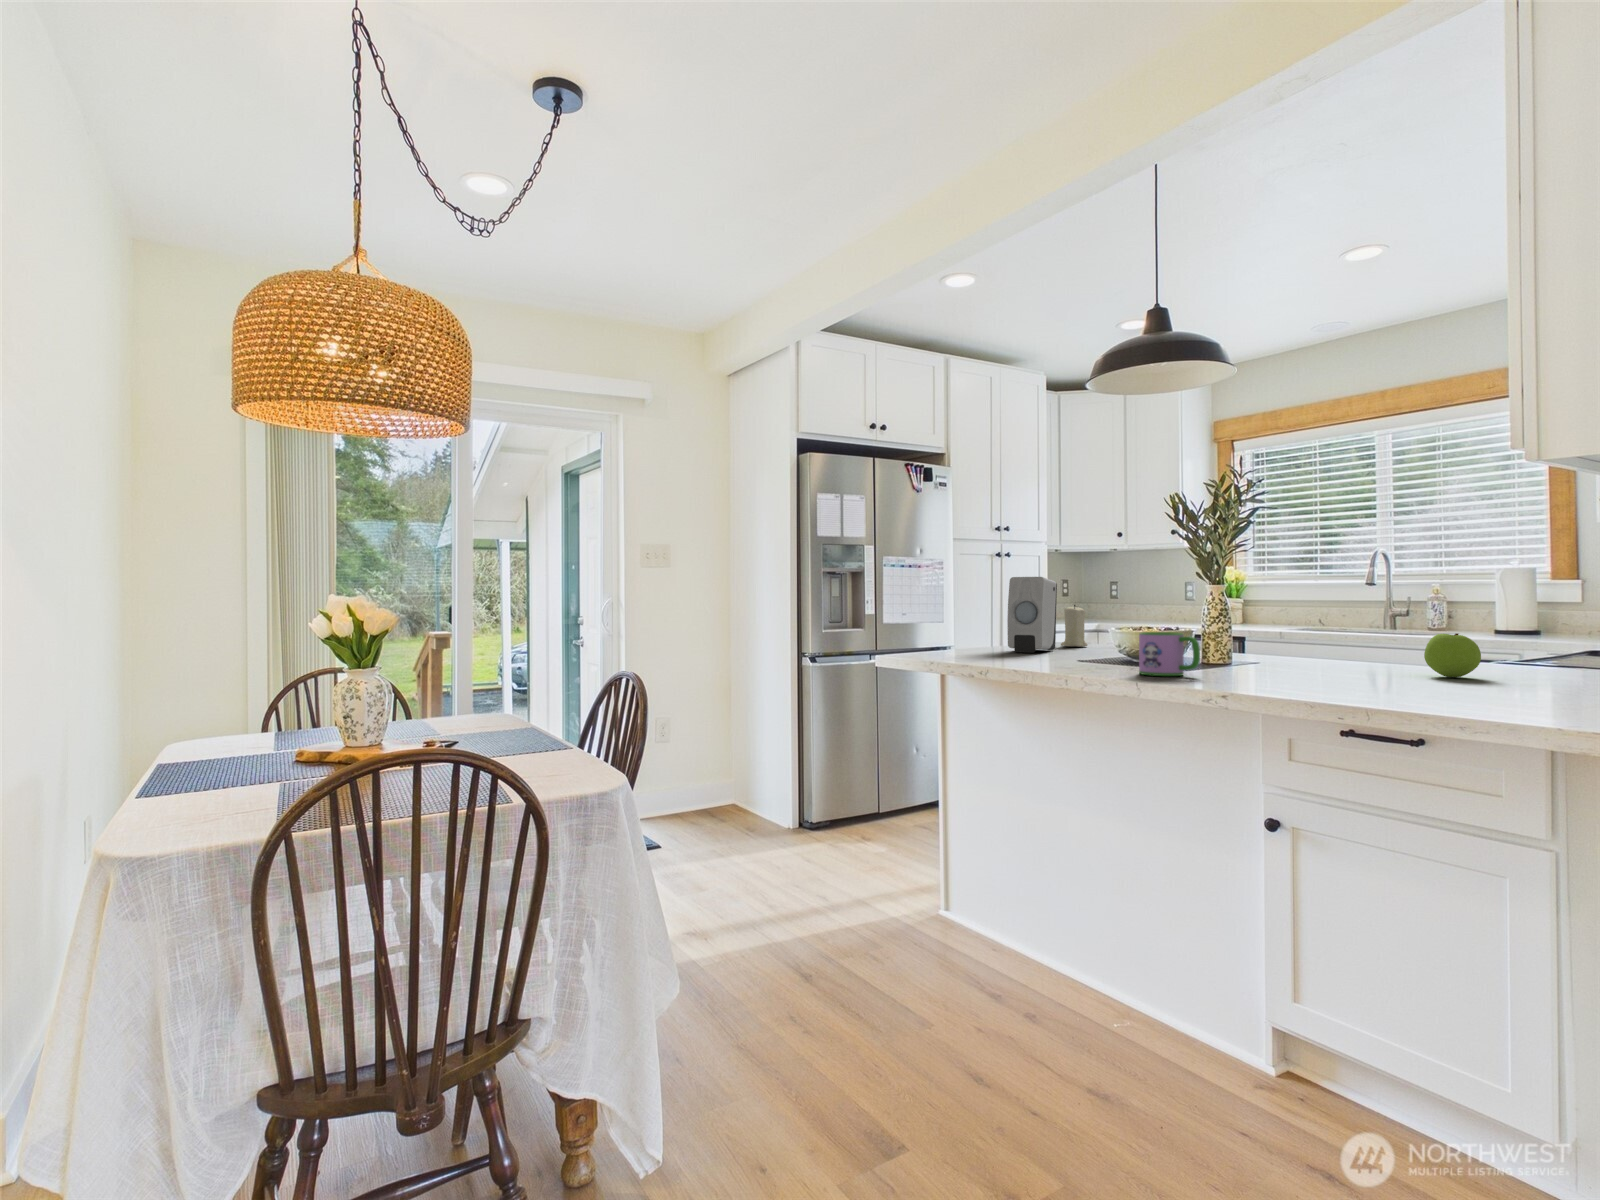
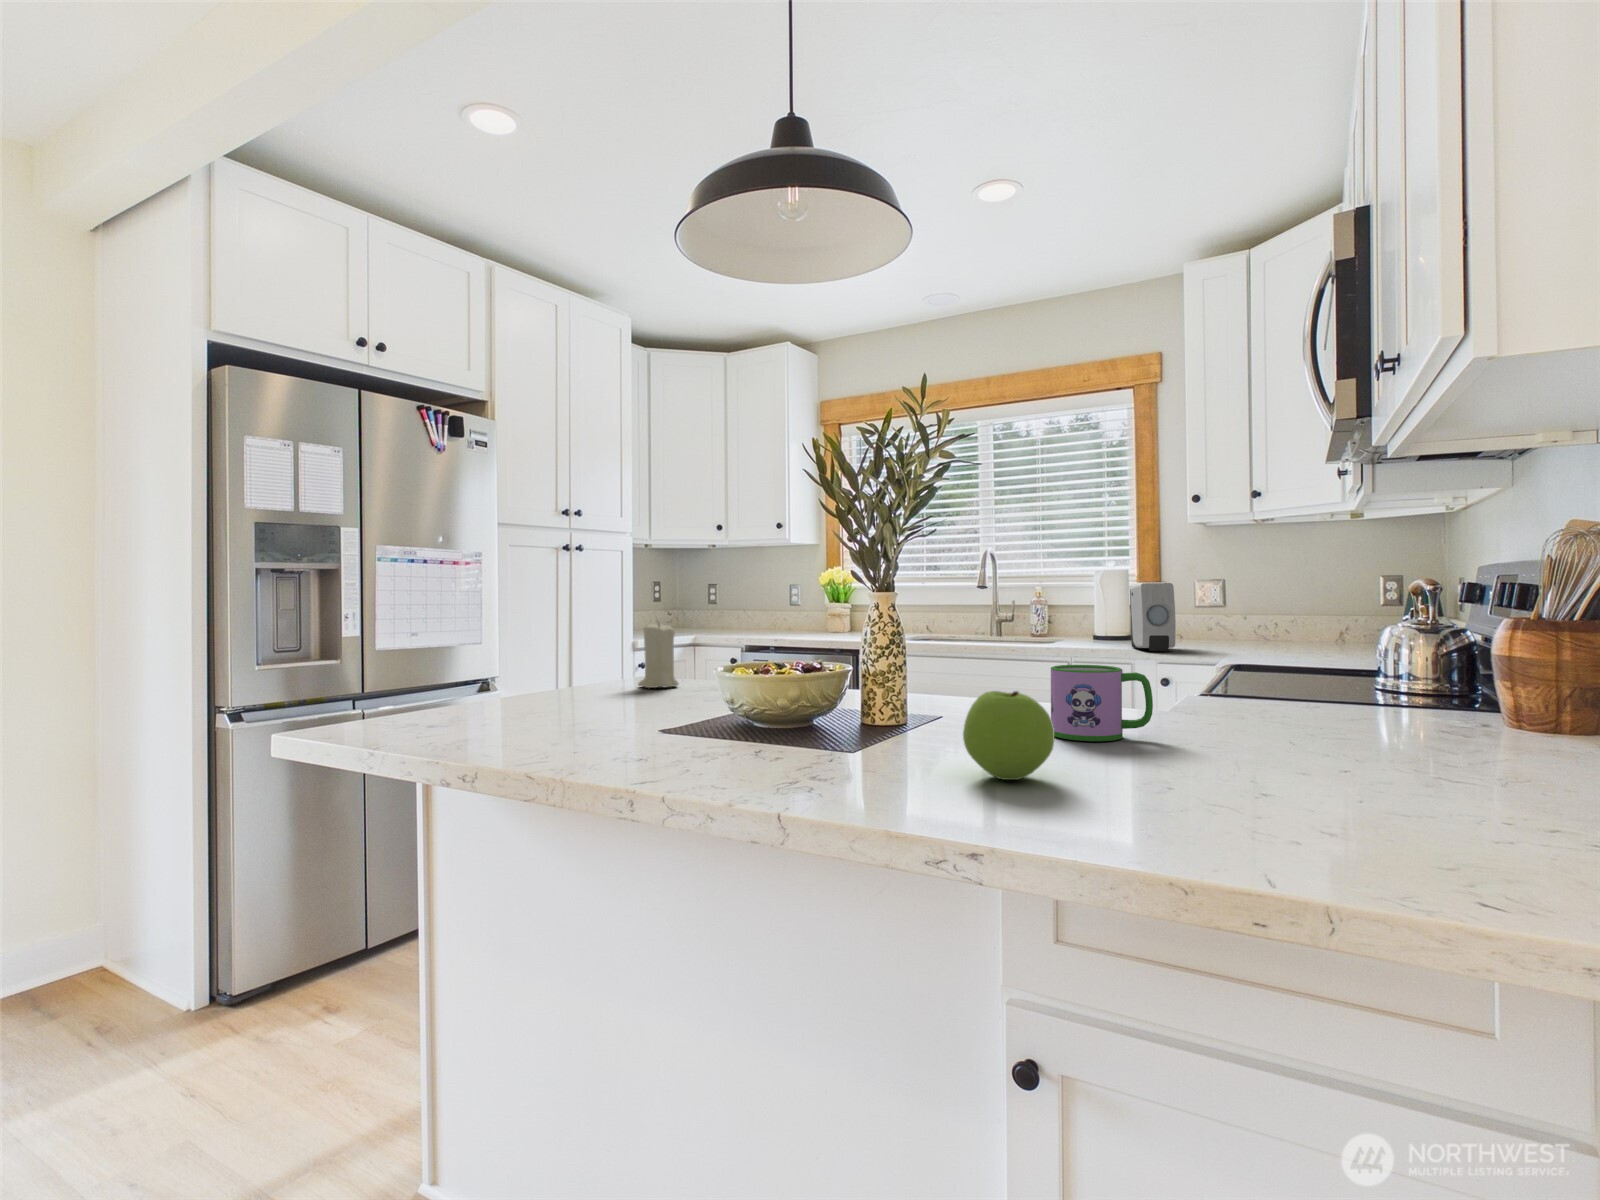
soap dispenser: present [1007,577,1057,653] -> present [1130,583,1176,651]
mug: present [1139,632,1200,676] -> present [1051,665,1153,741]
apple: present [1424,633,1481,677] -> present [963,691,1054,780]

